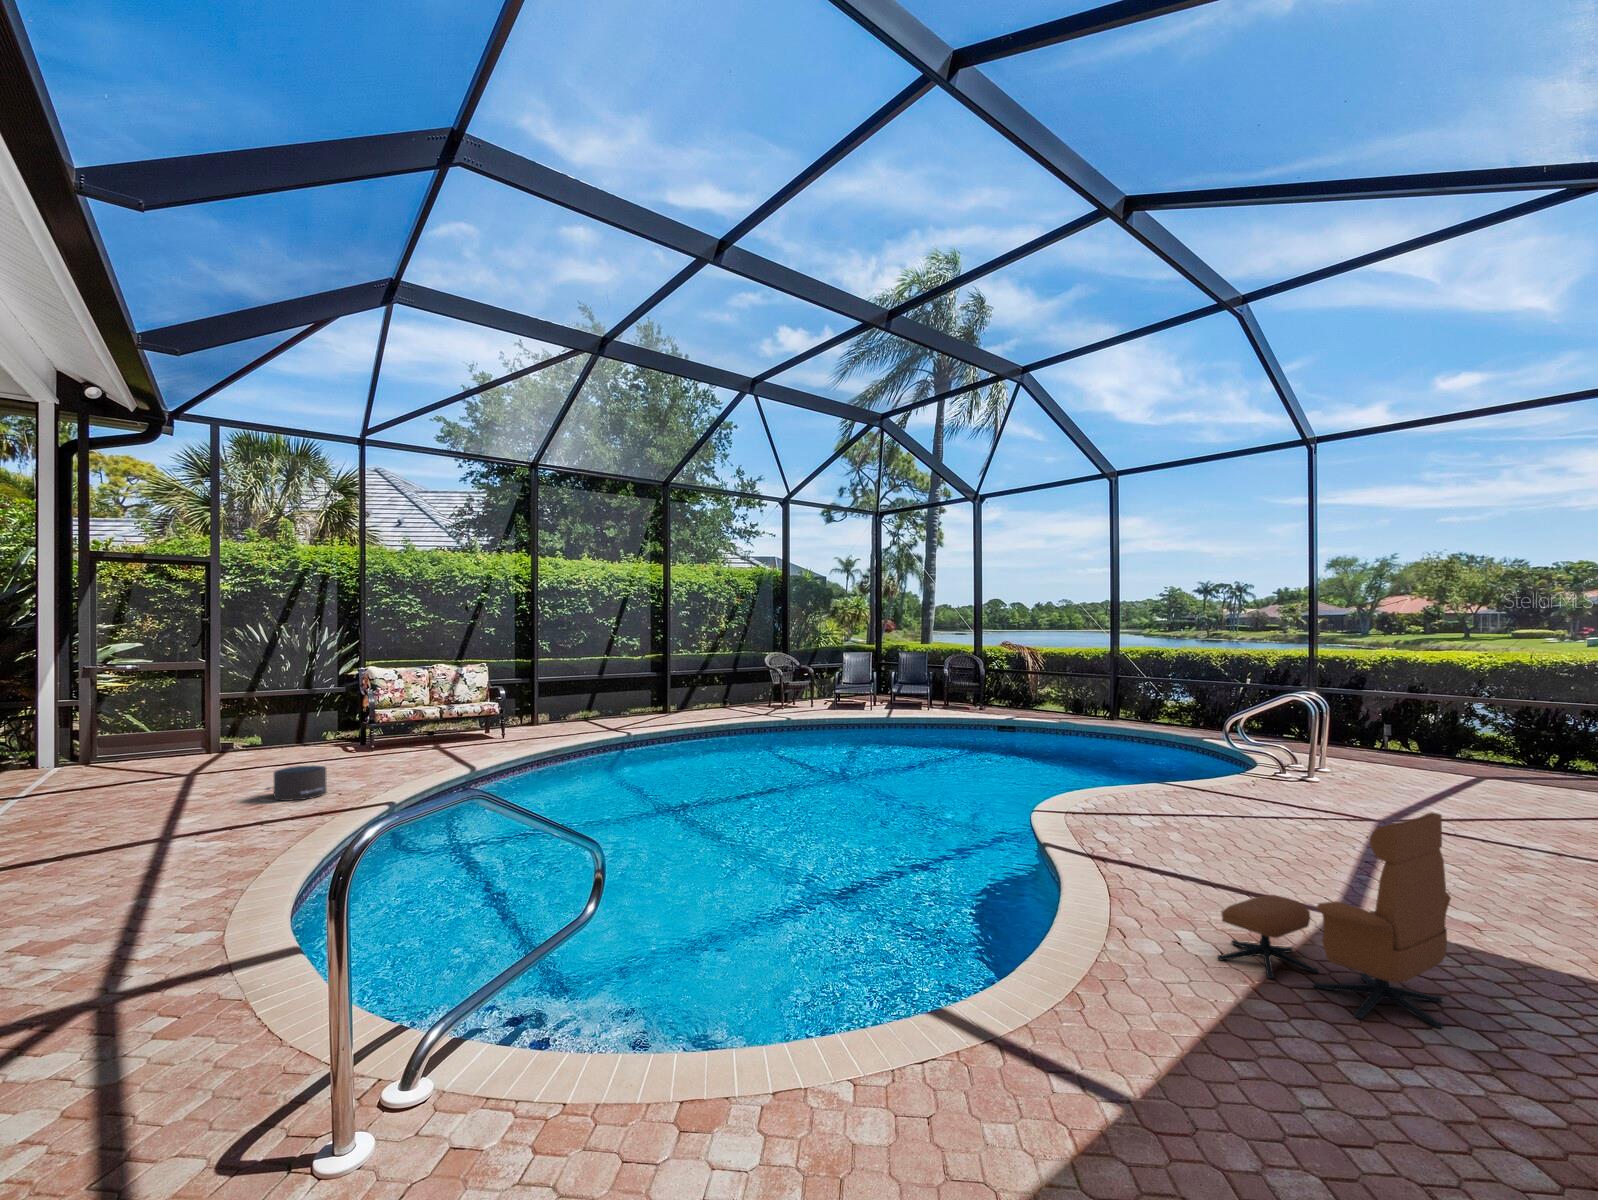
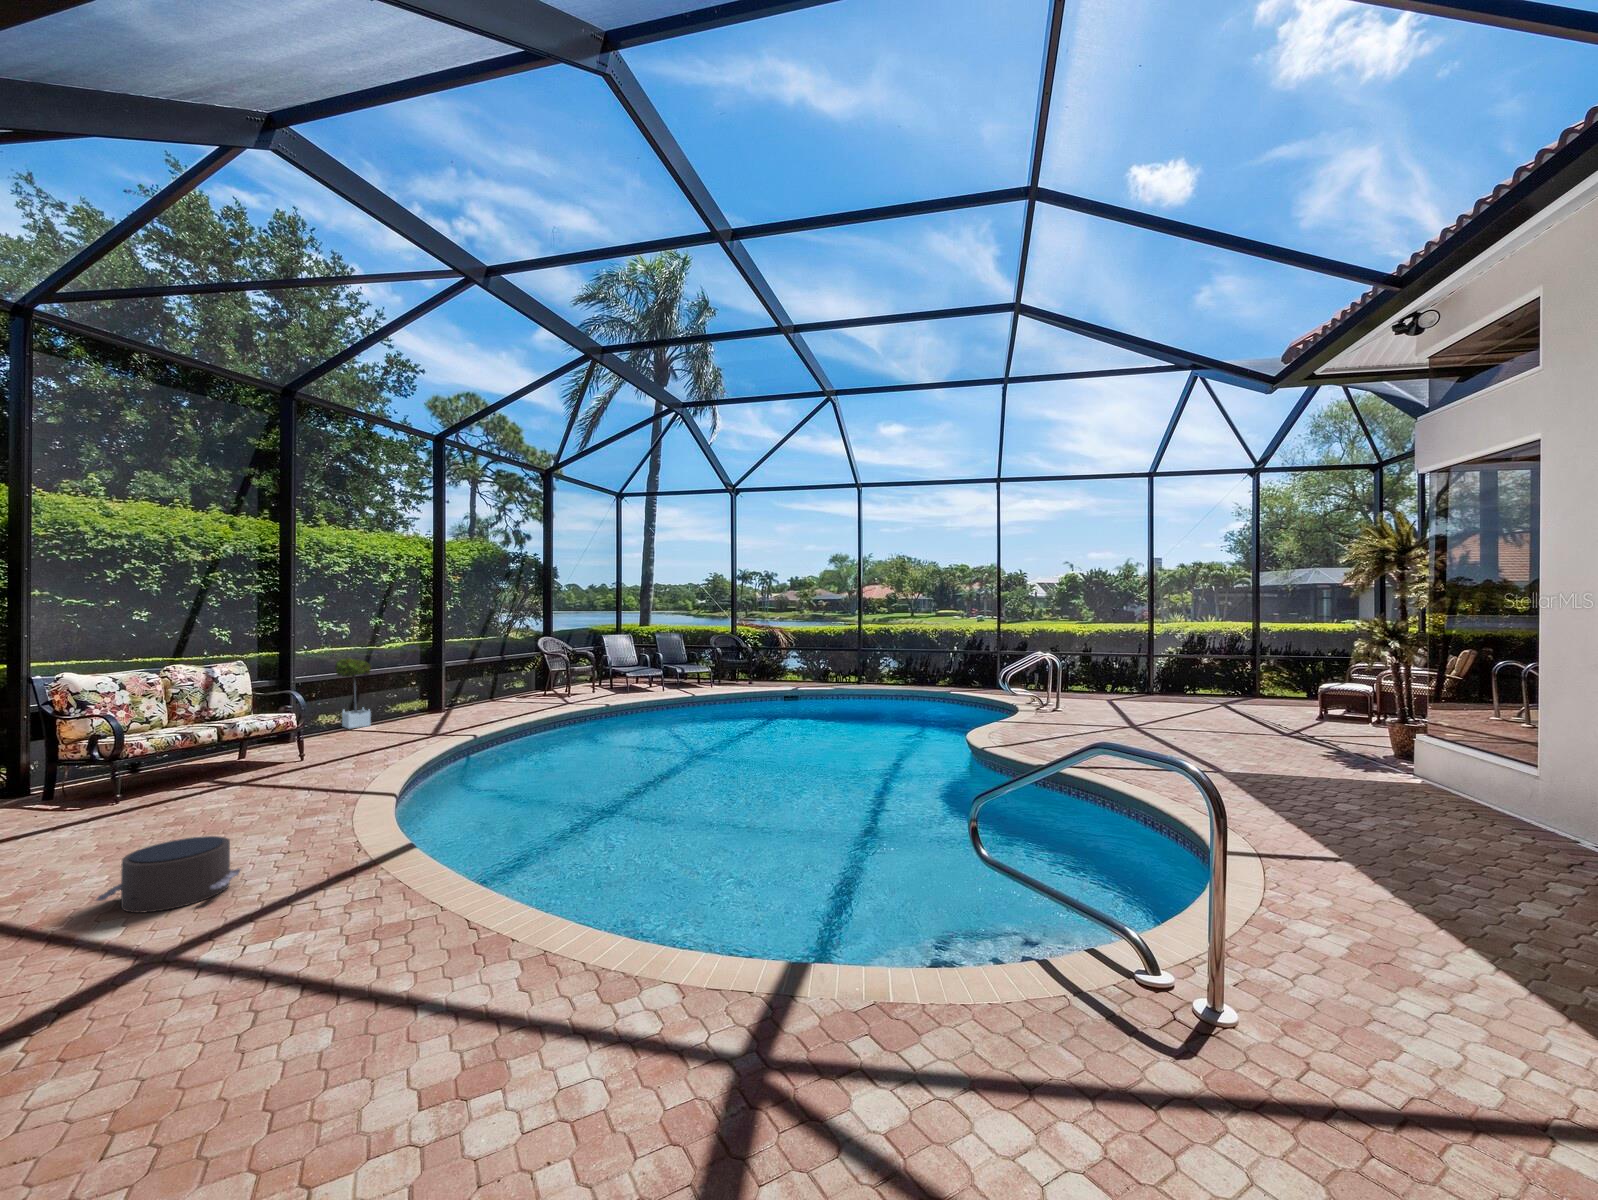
potted tree: none [573,663,598,721] -> present [335,658,371,728]
lounge chair: present [1217,813,1451,1028] -> none [1363,706,1539,829]

